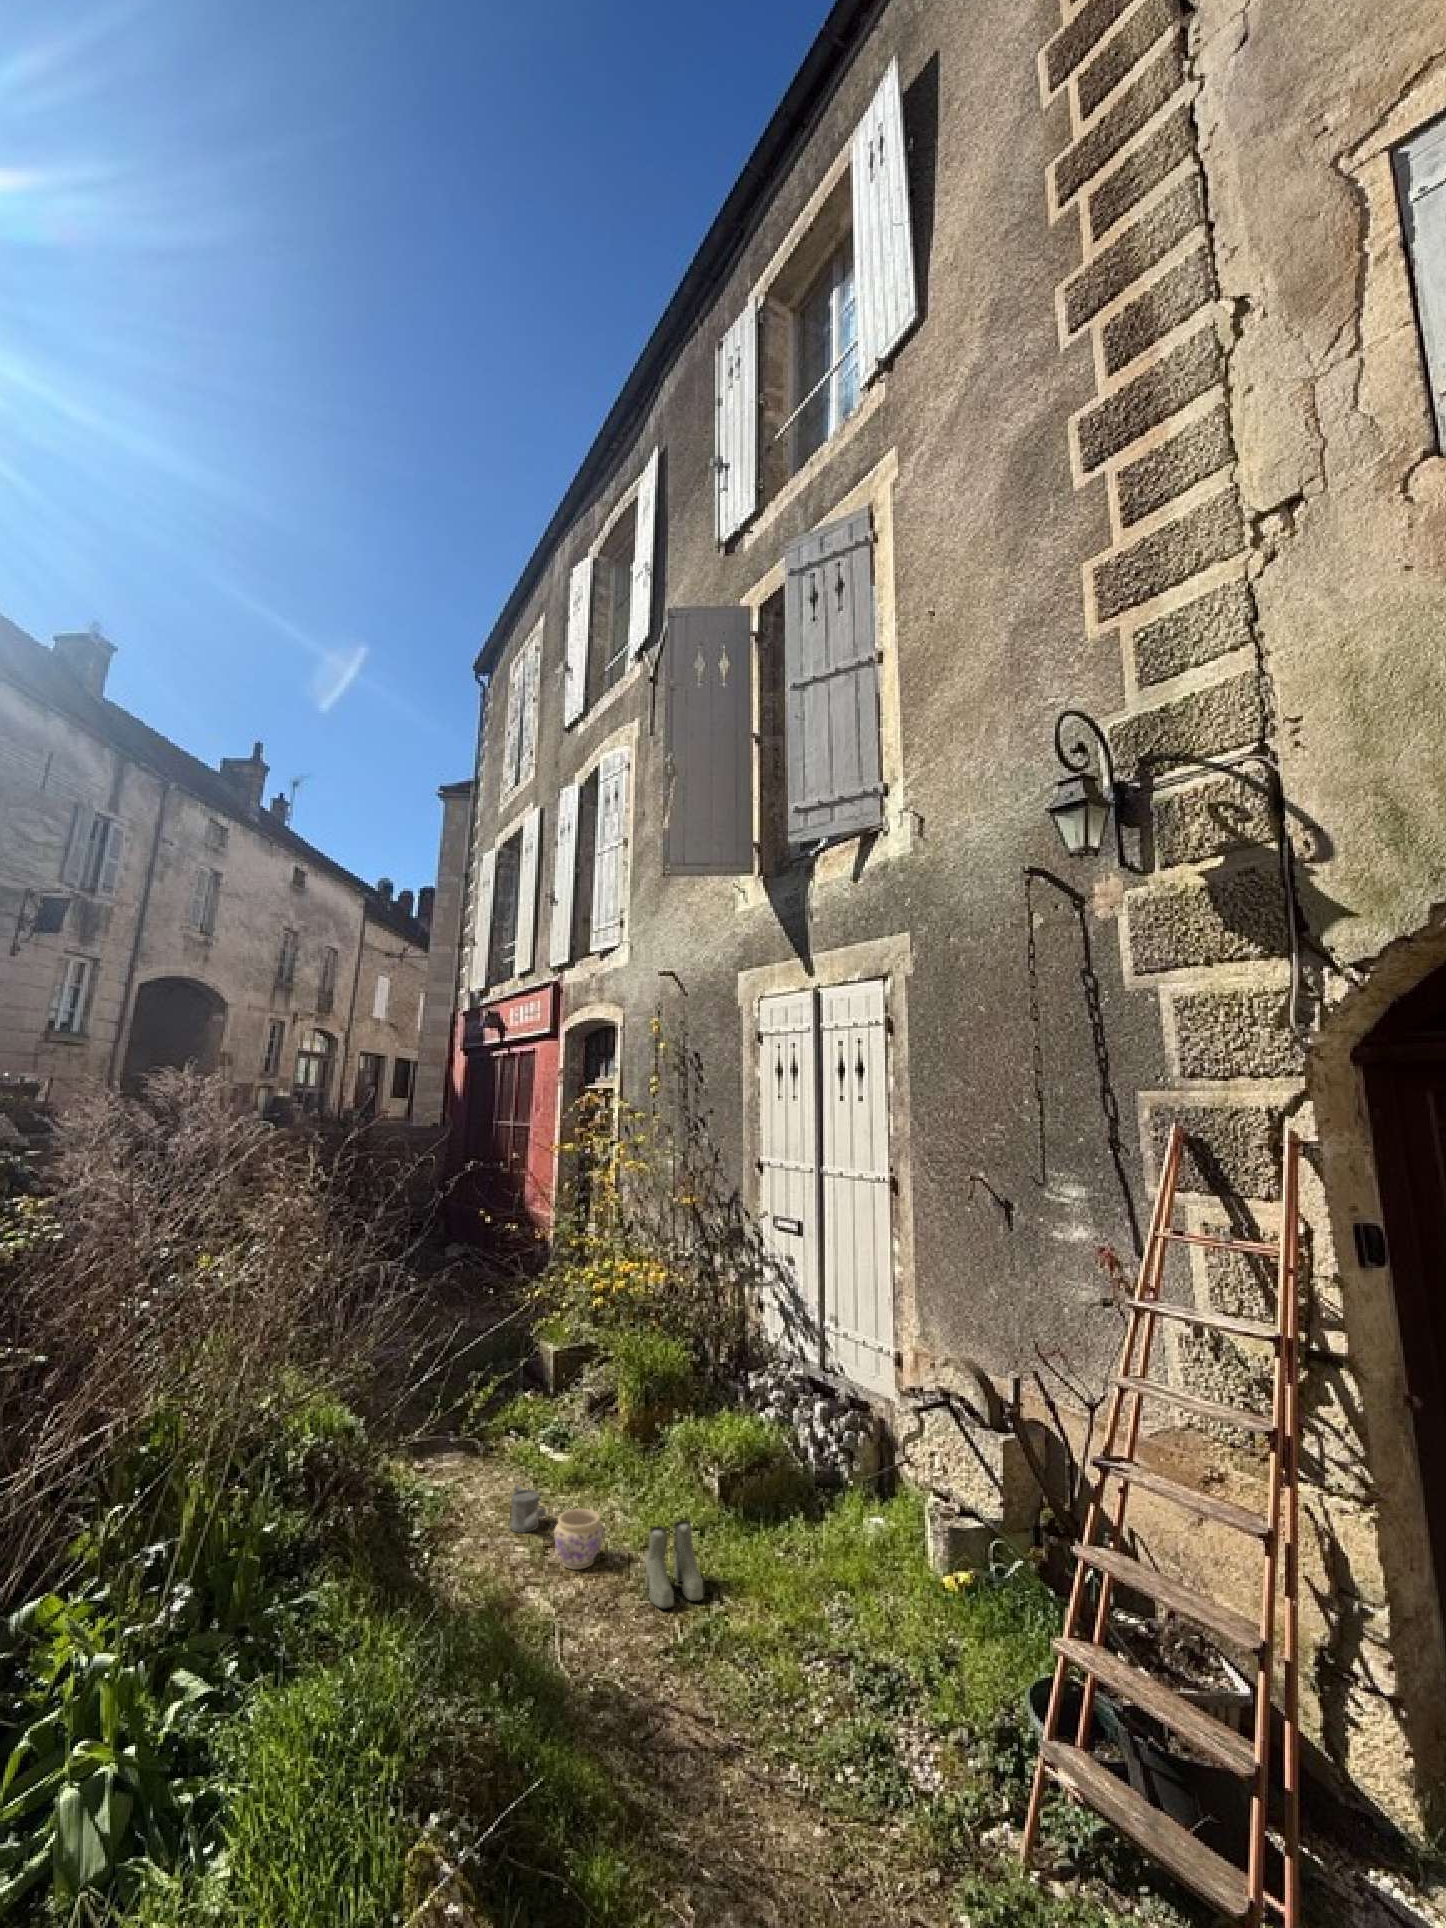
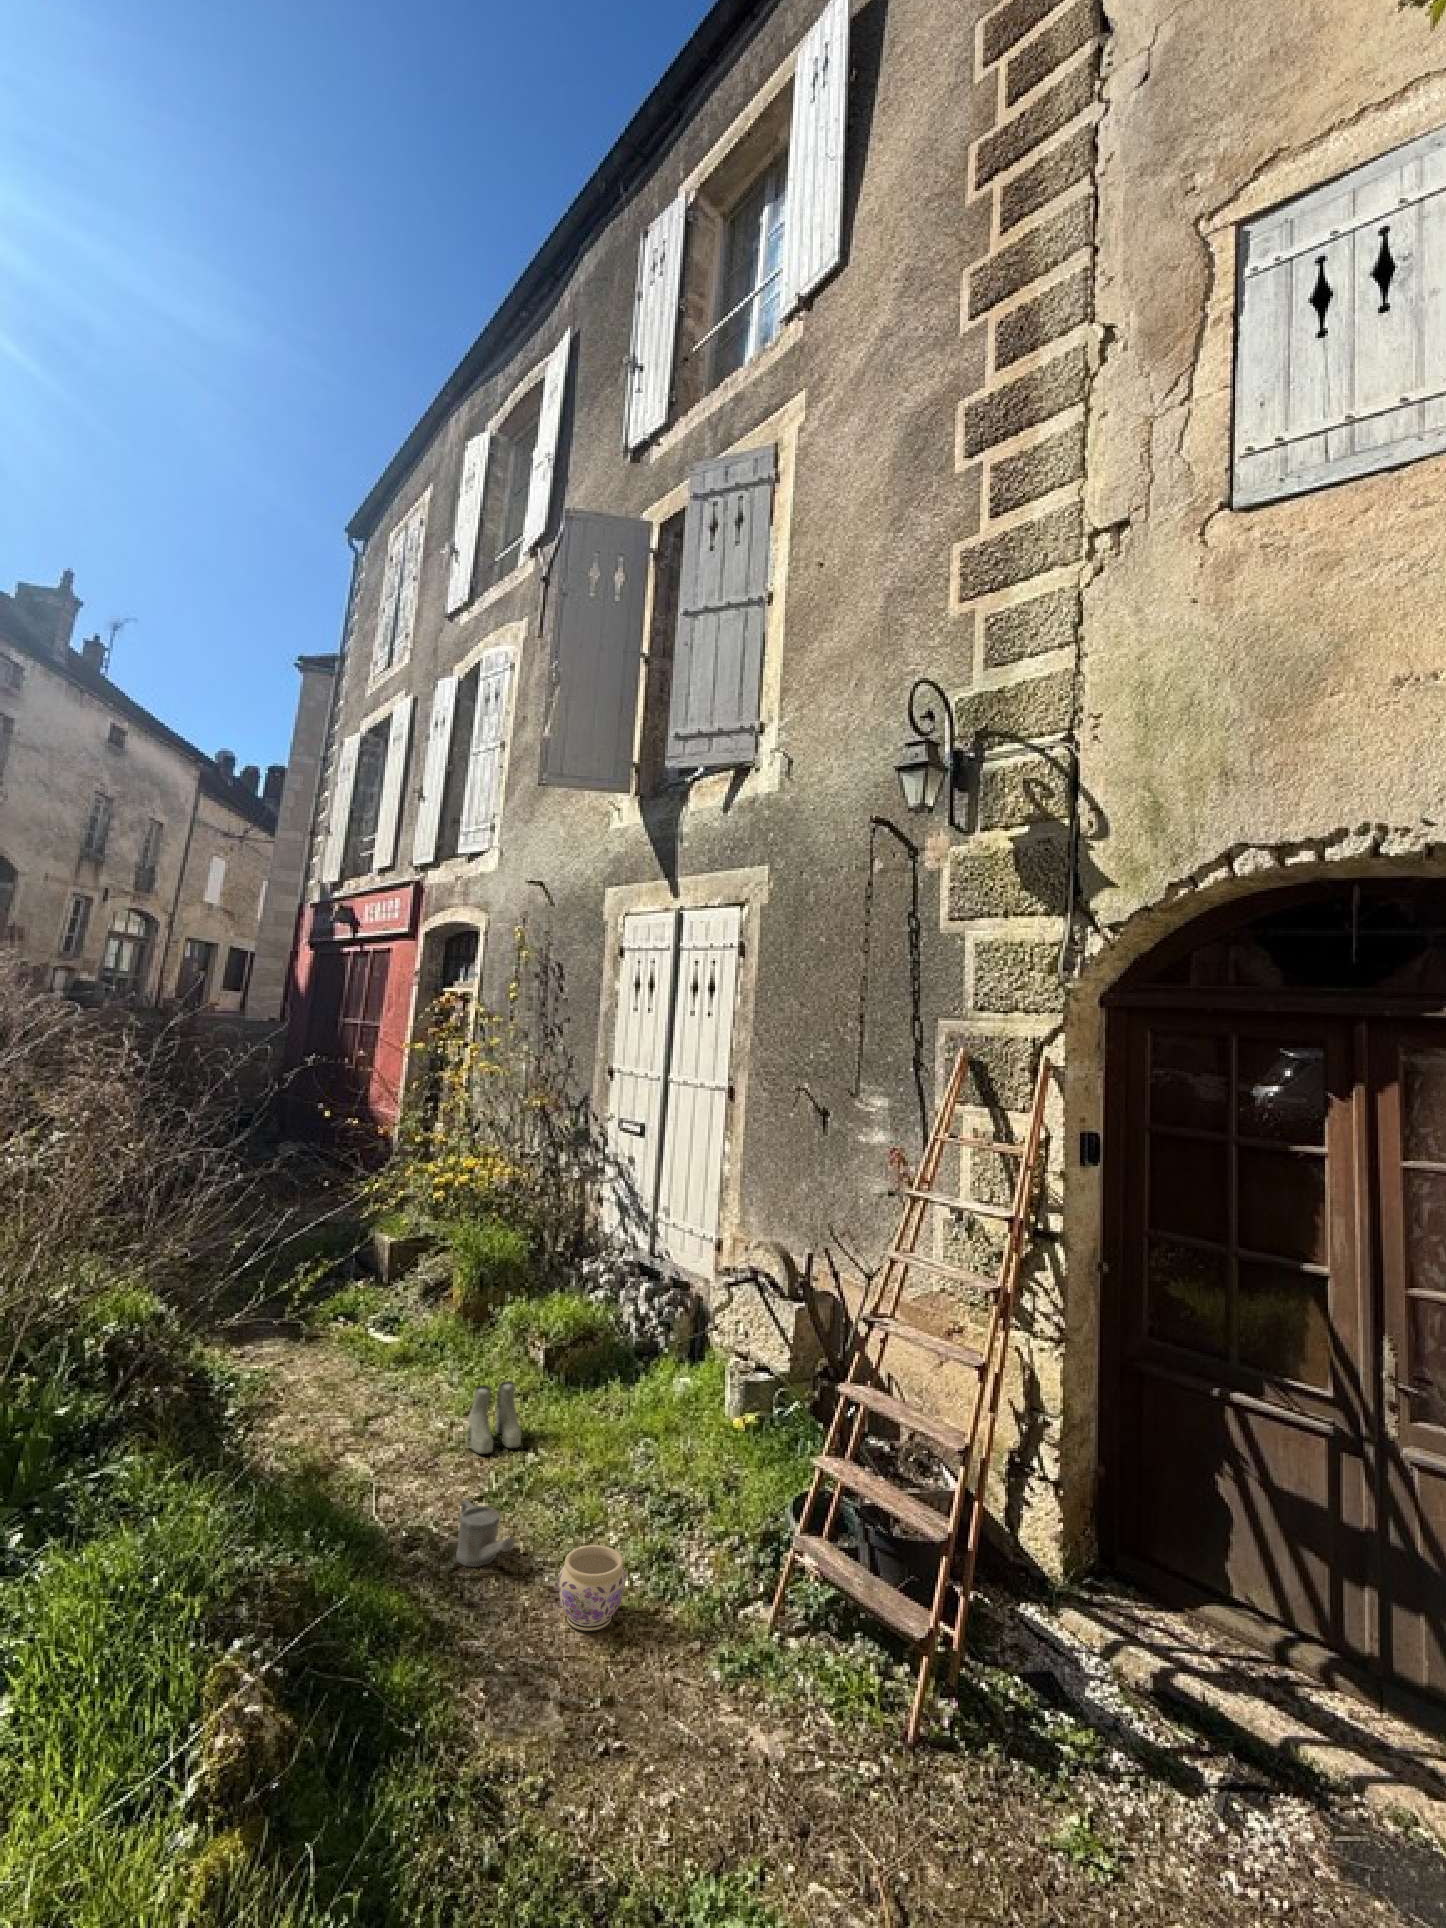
watering can: present [510,1485,546,1533] -> present [456,1500,515,1567]
planter: present [554,1509,603,1570] -> present [559,1545,626,1632]

